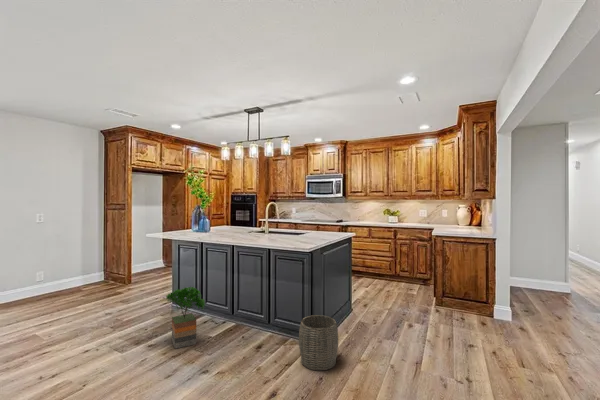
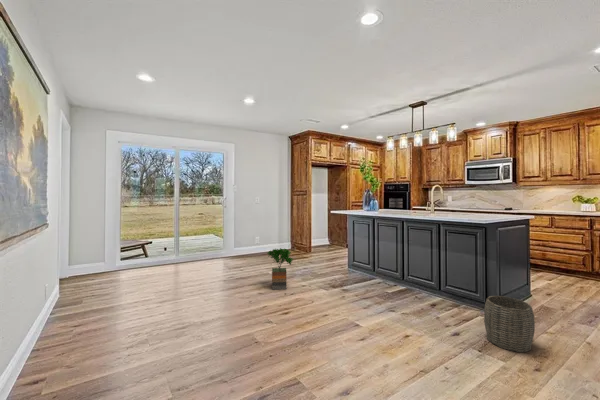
potted tree: present [166,287,205,349] -> present [267,248,293,289]

